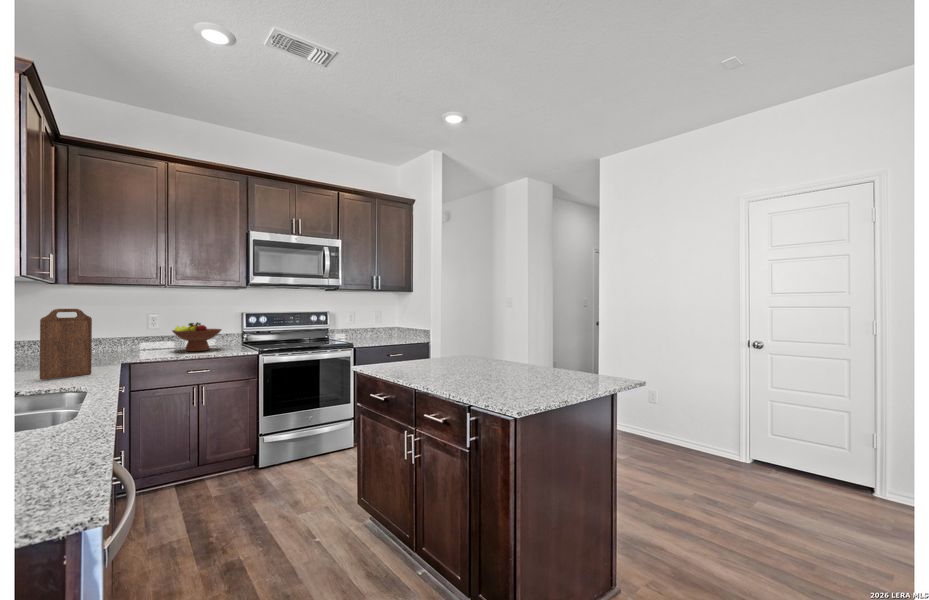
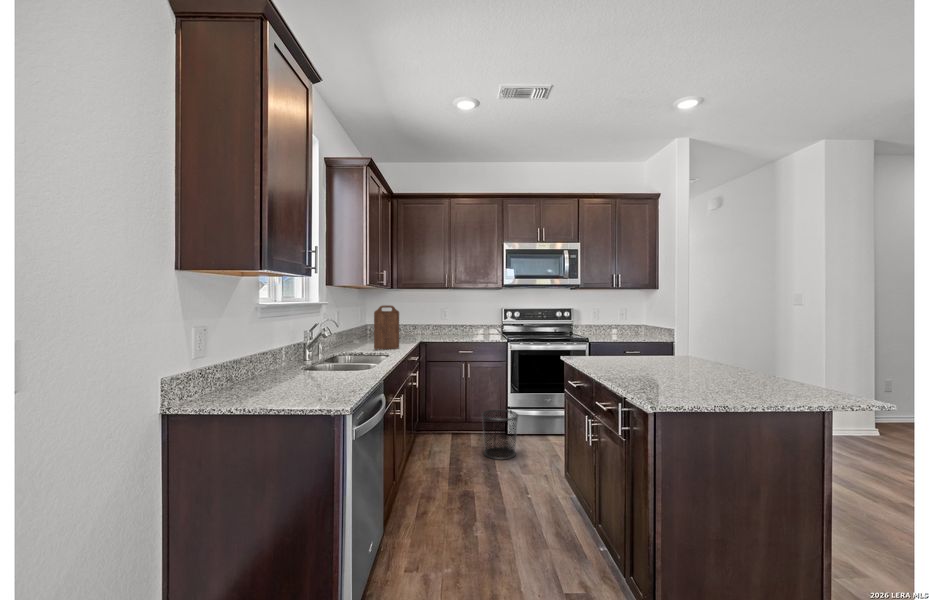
fruit bowl: present [172,323,222,351] -> none [451,316,484,337]
waste bin: none [231,438,283,505] -> present [482,410,518,460]

